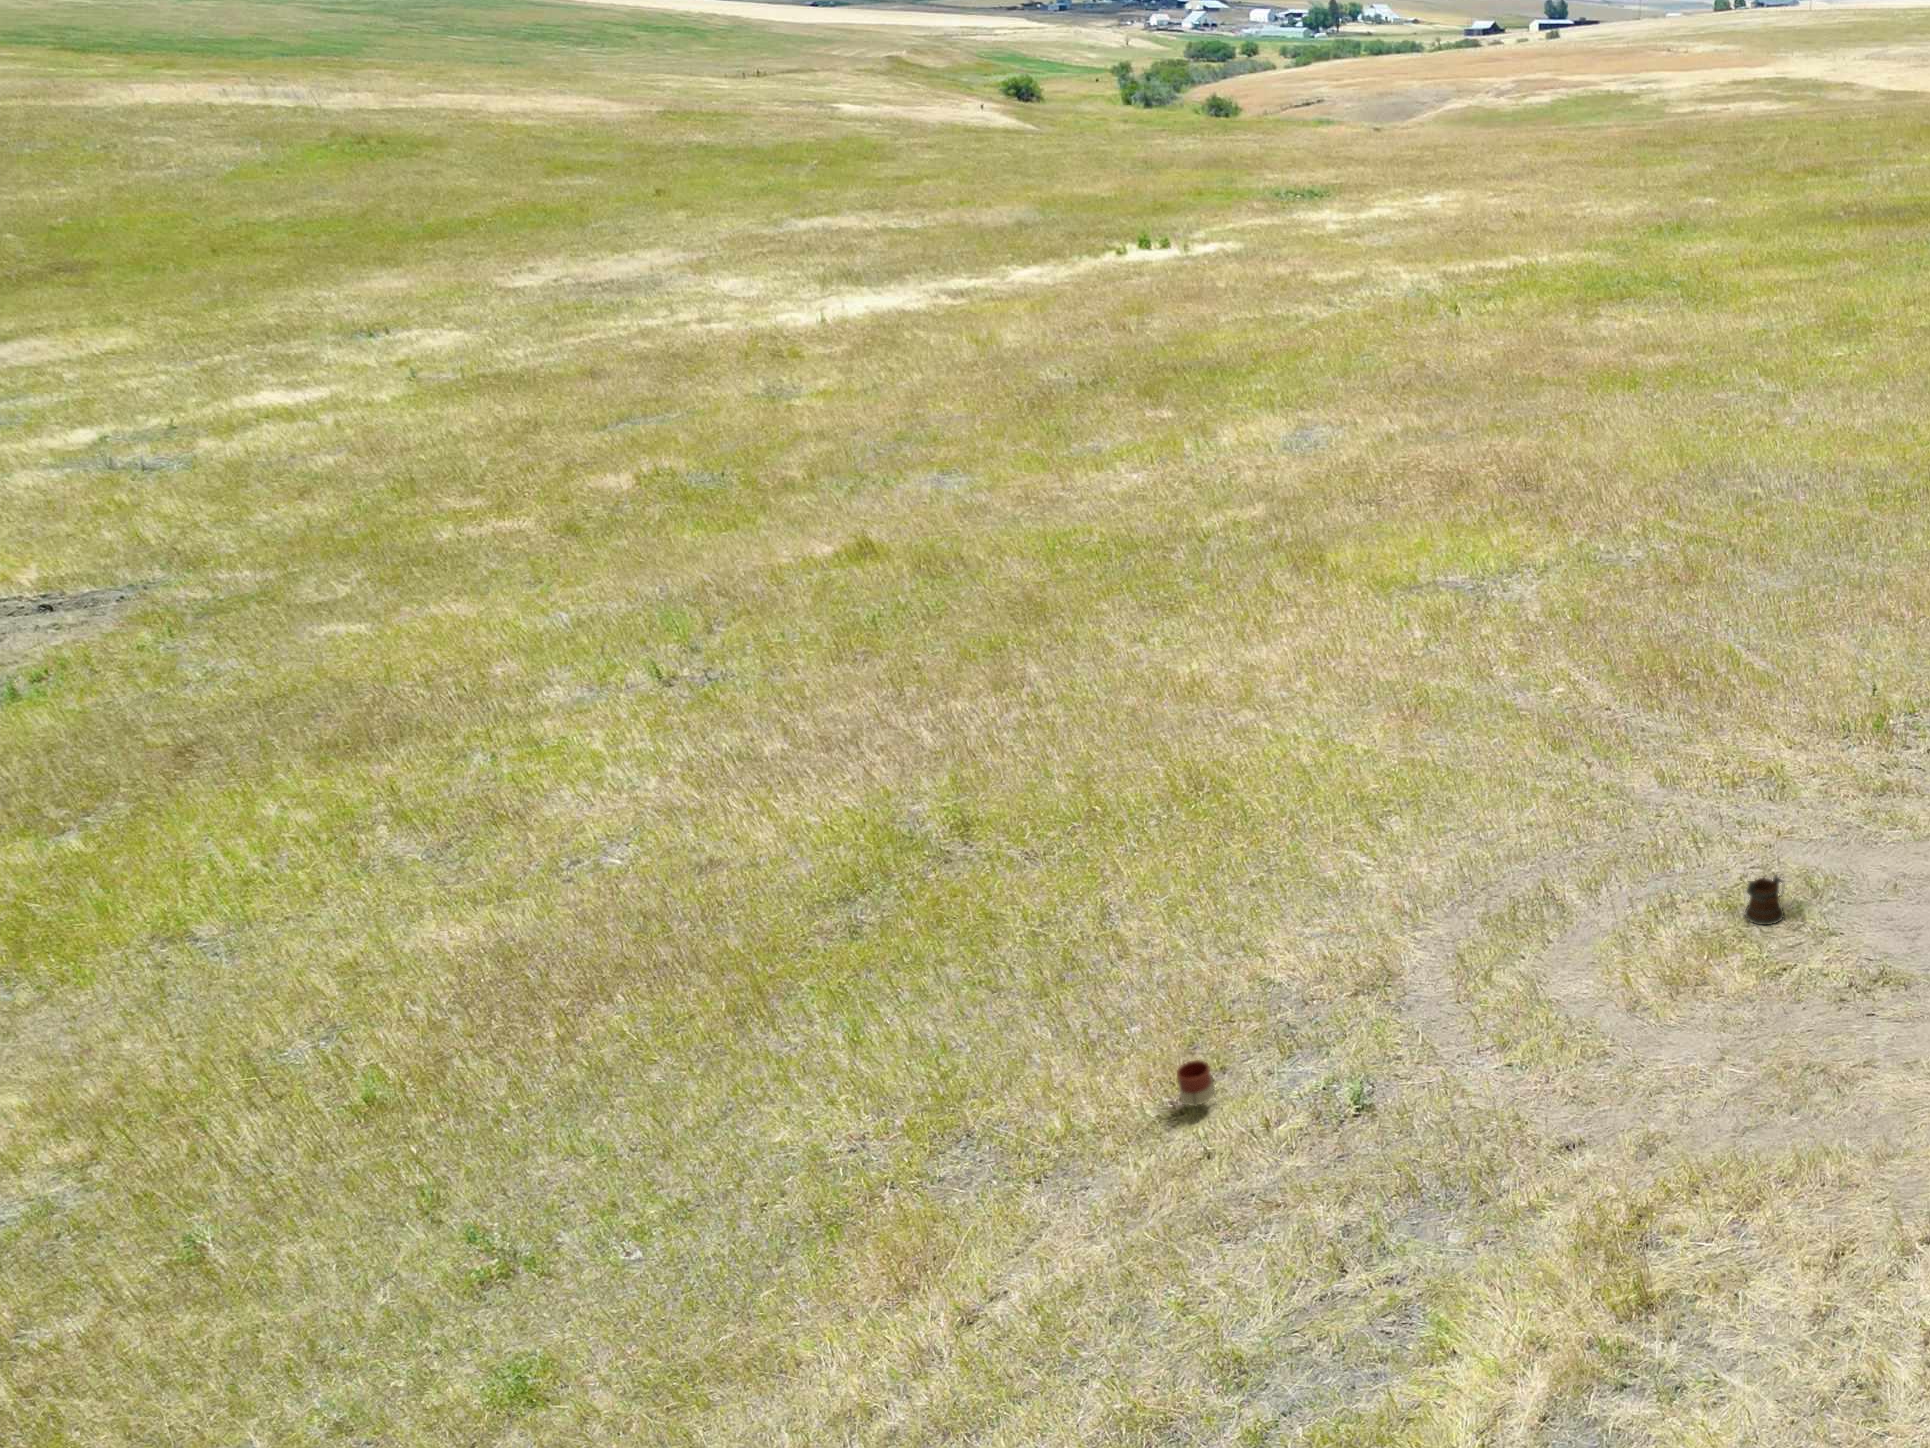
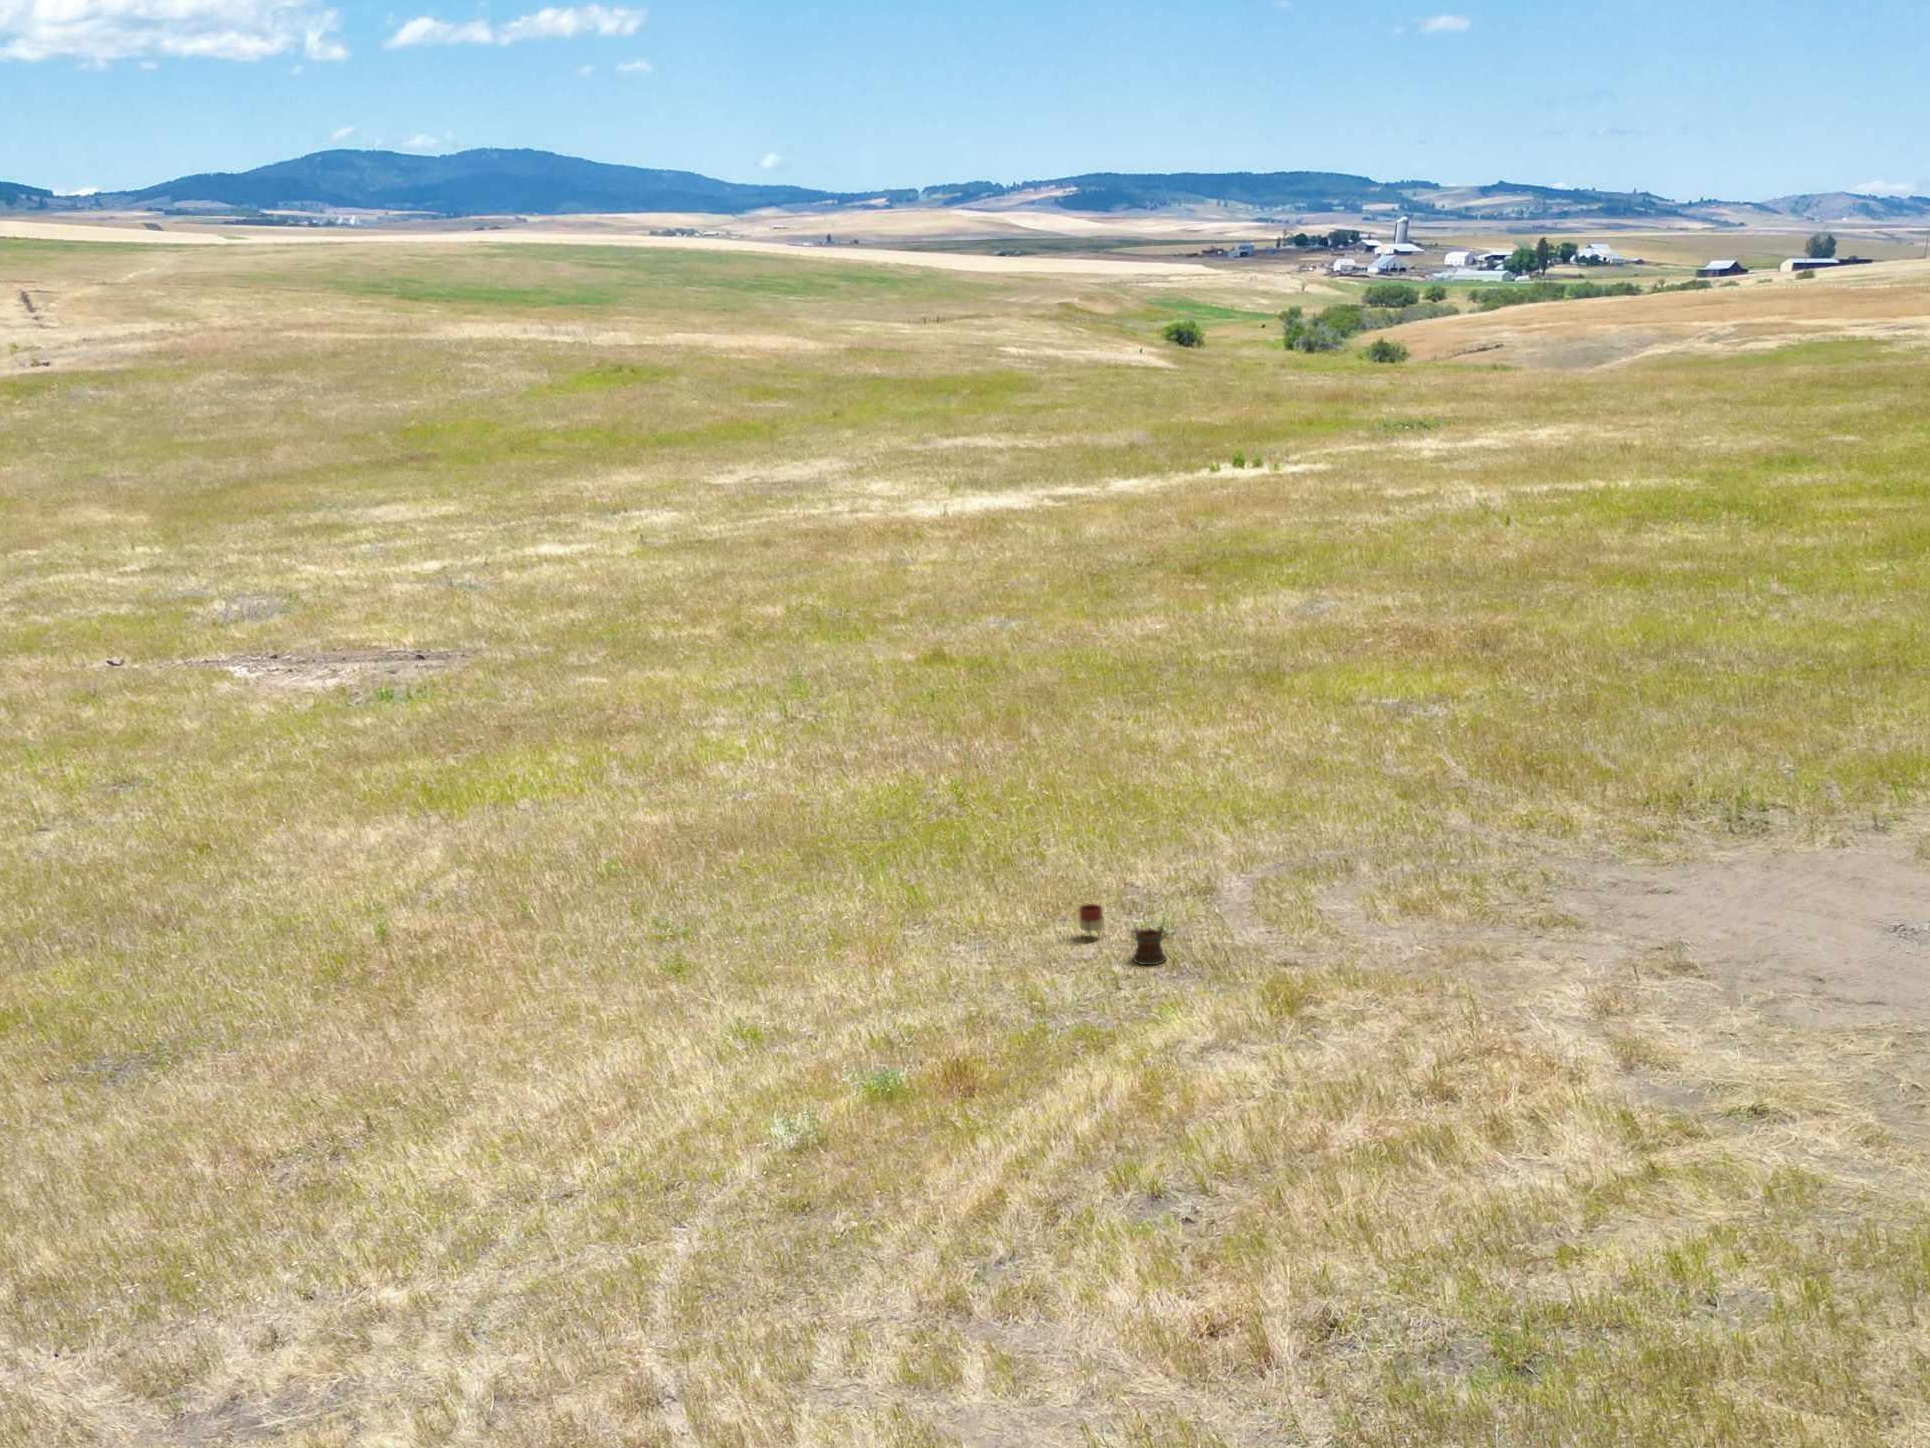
bucket: present [1745,876,1784,925] -> present [1132,928,1166,965]

